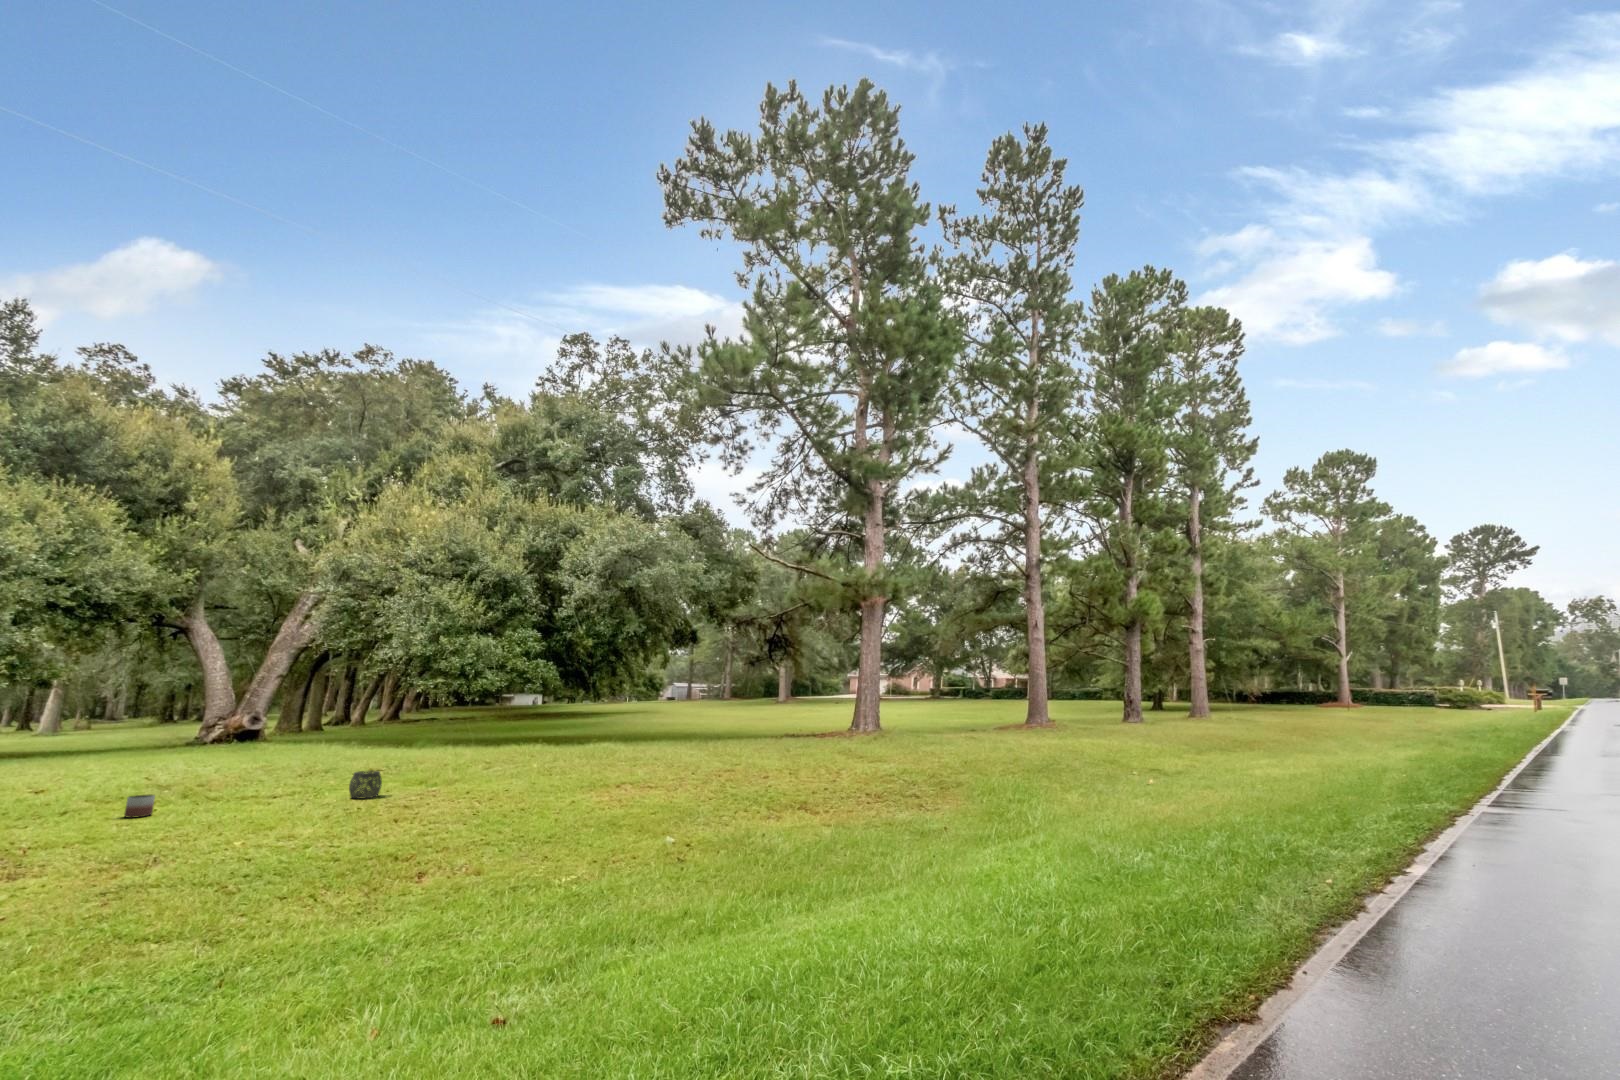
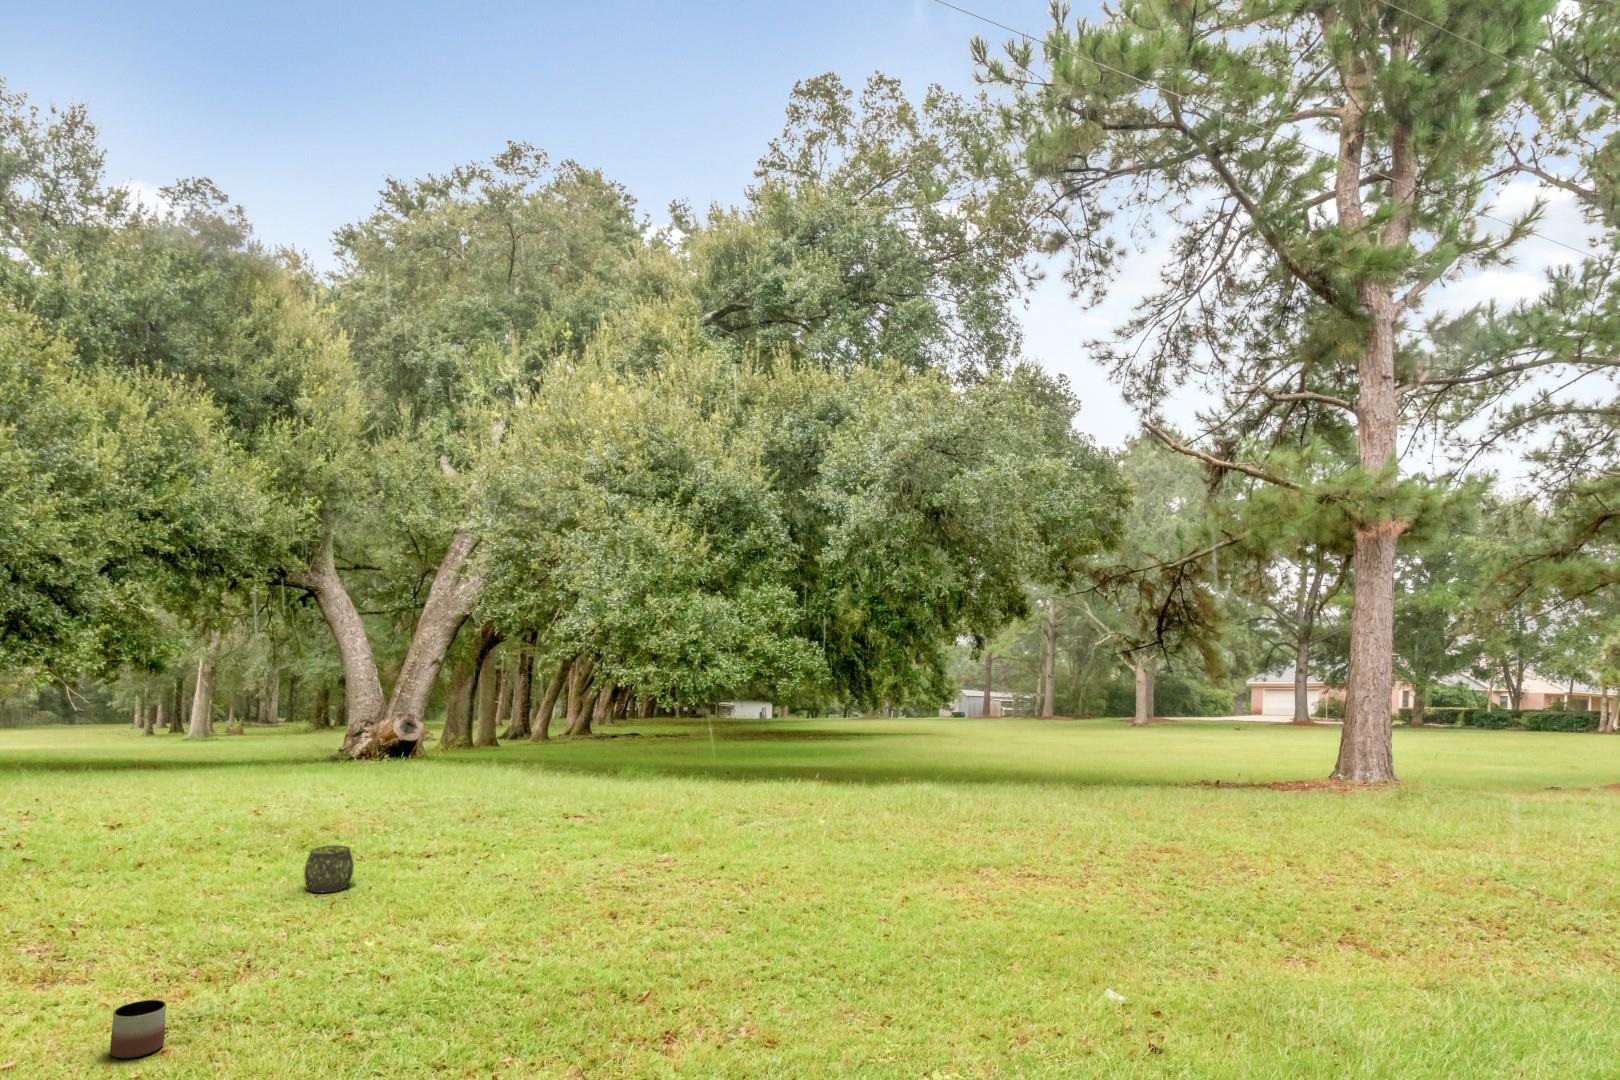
woven basket: present [349,771,382,799] -> present [304,845,354,893]

